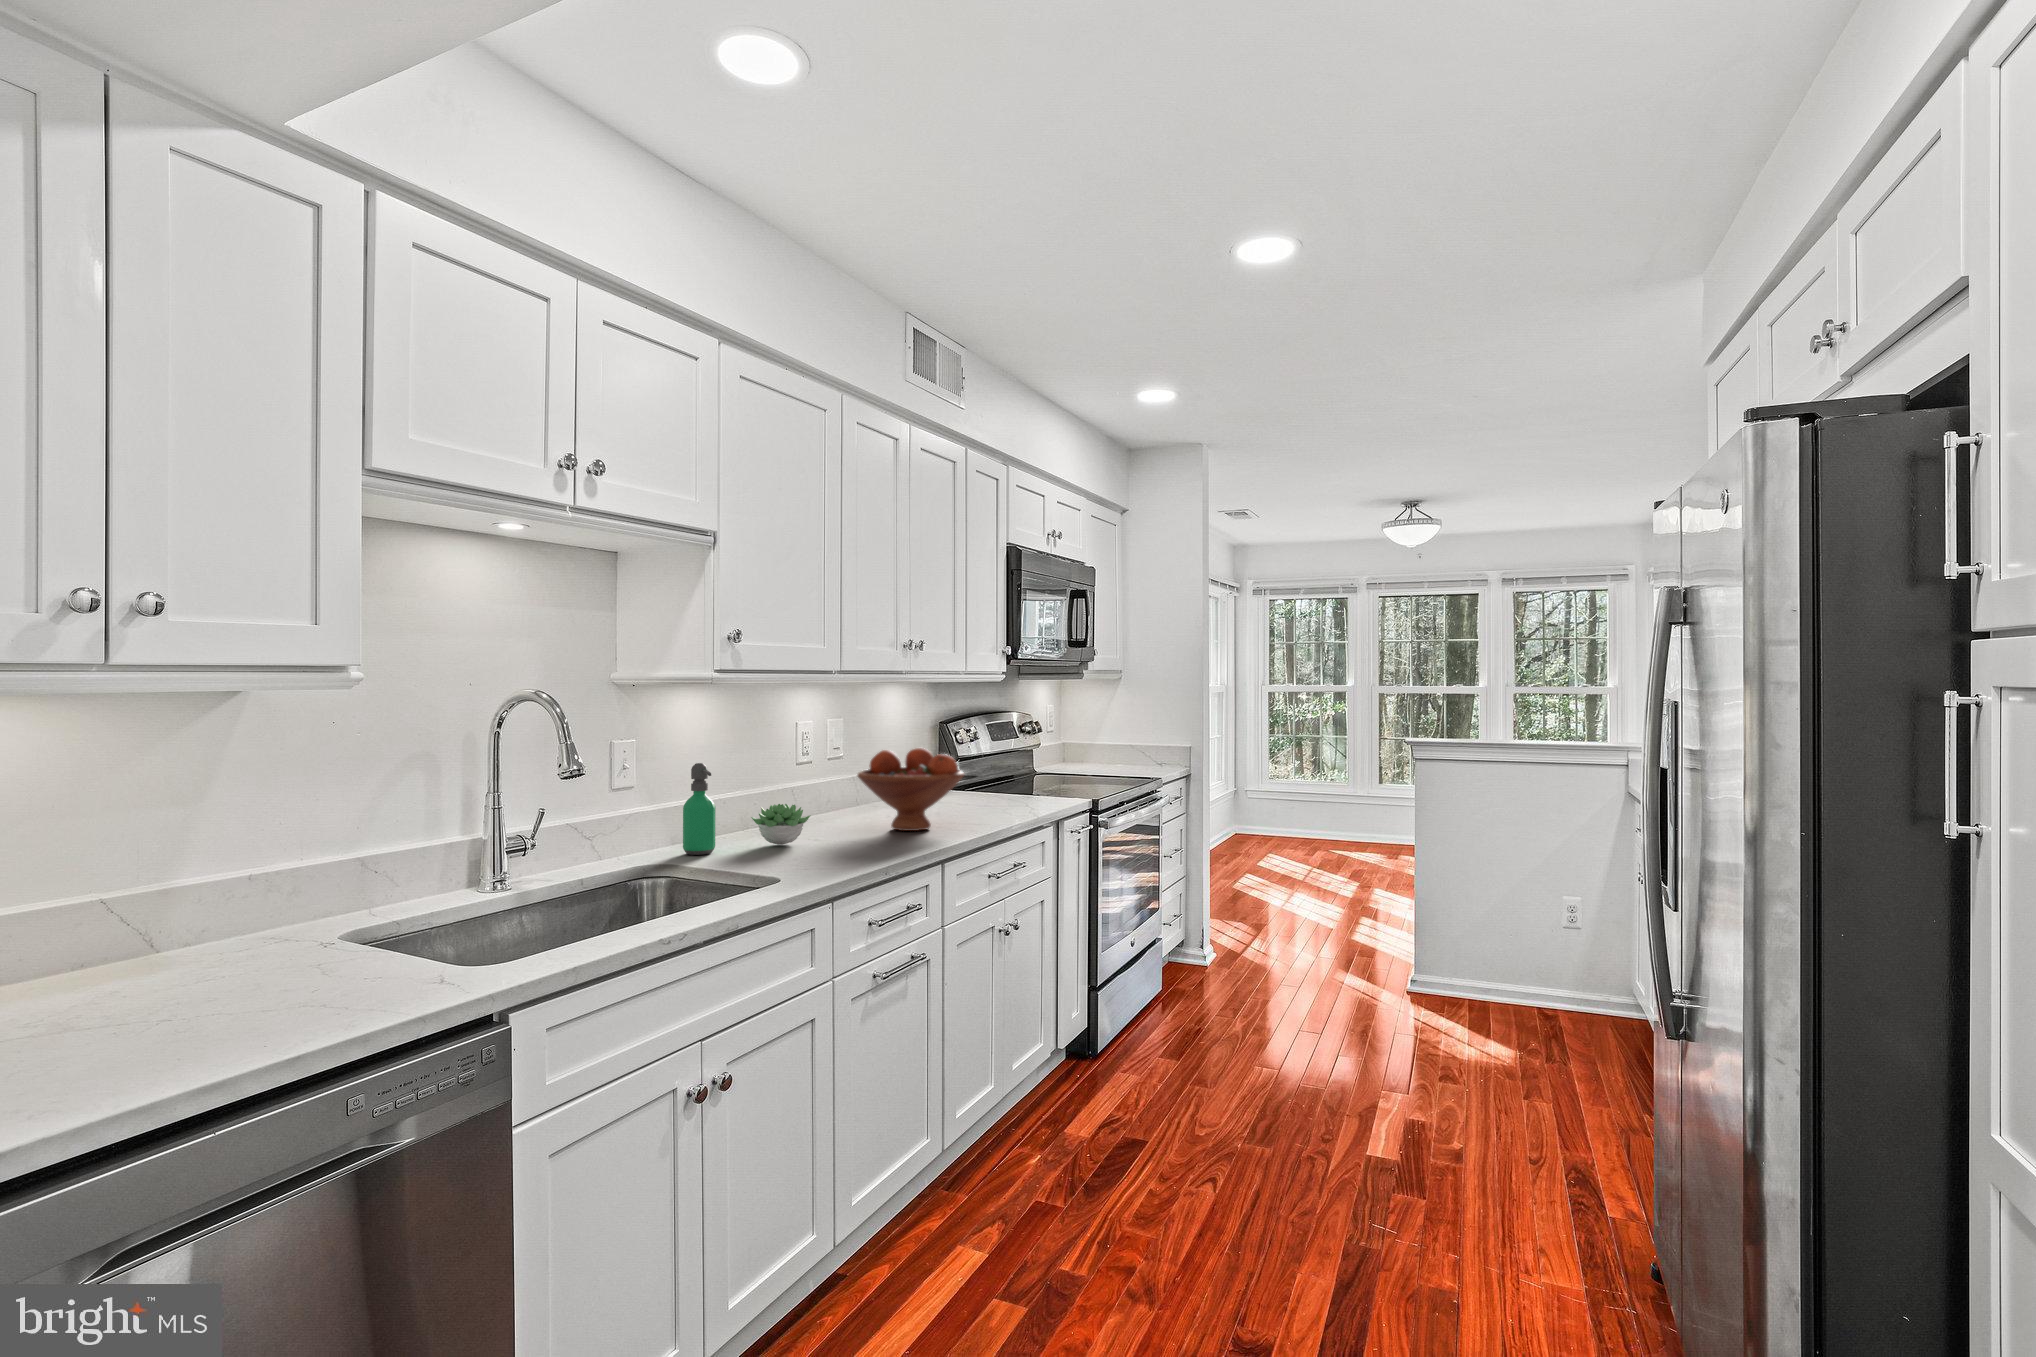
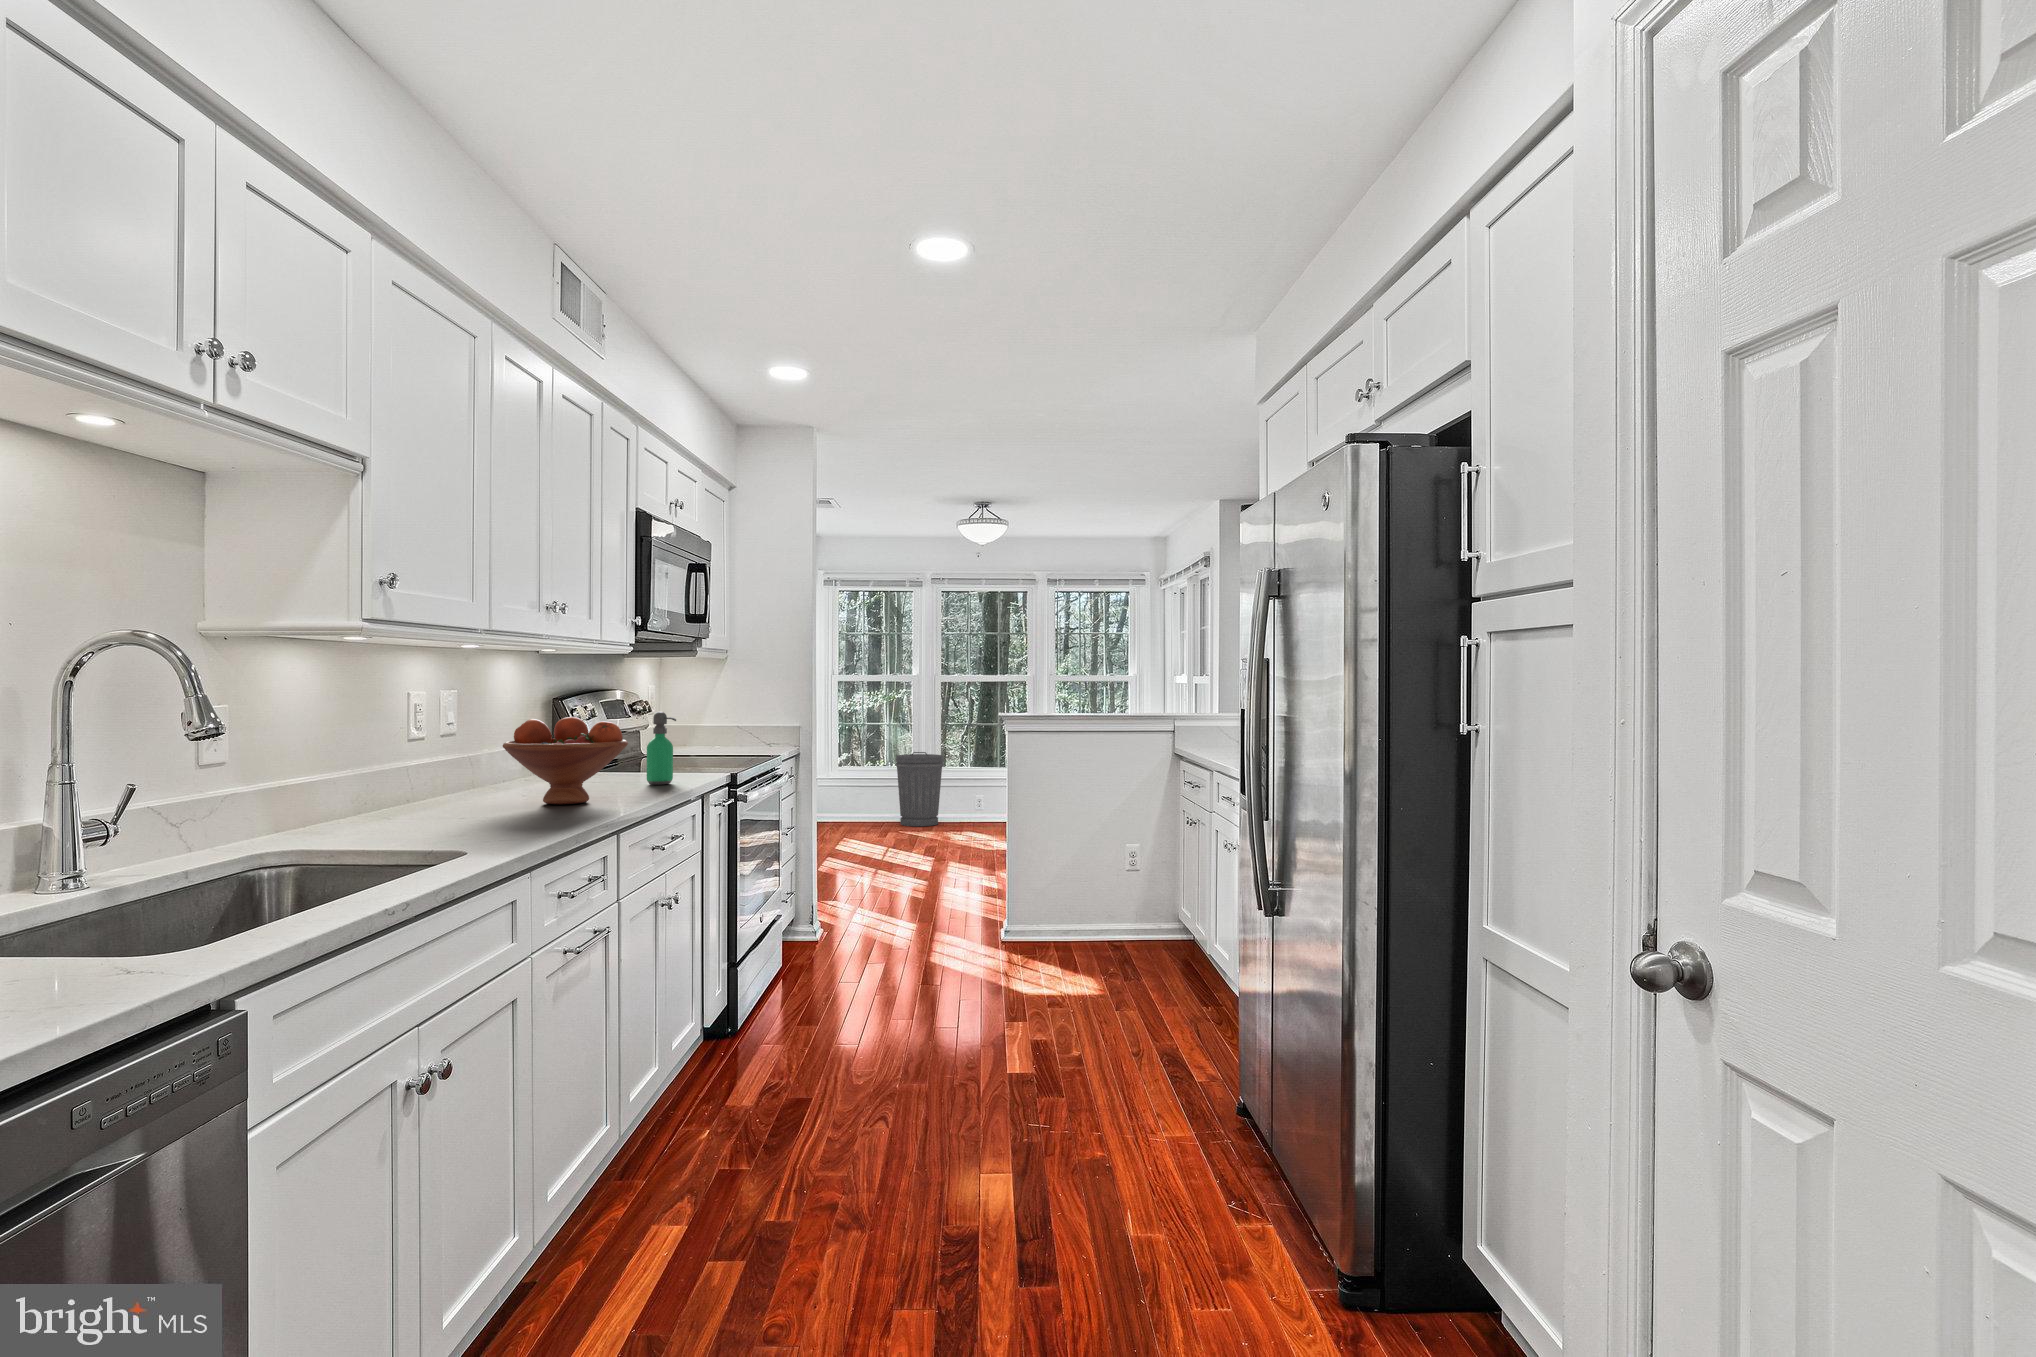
soap dispenser: present [683,763,716,855] -> present [647,712,676,785]
trash can: none [1331,768,1385,849] -> present [896,752,944,826]
succulent plant: present [751,804,811,845] -> none [385,777,460,823]

